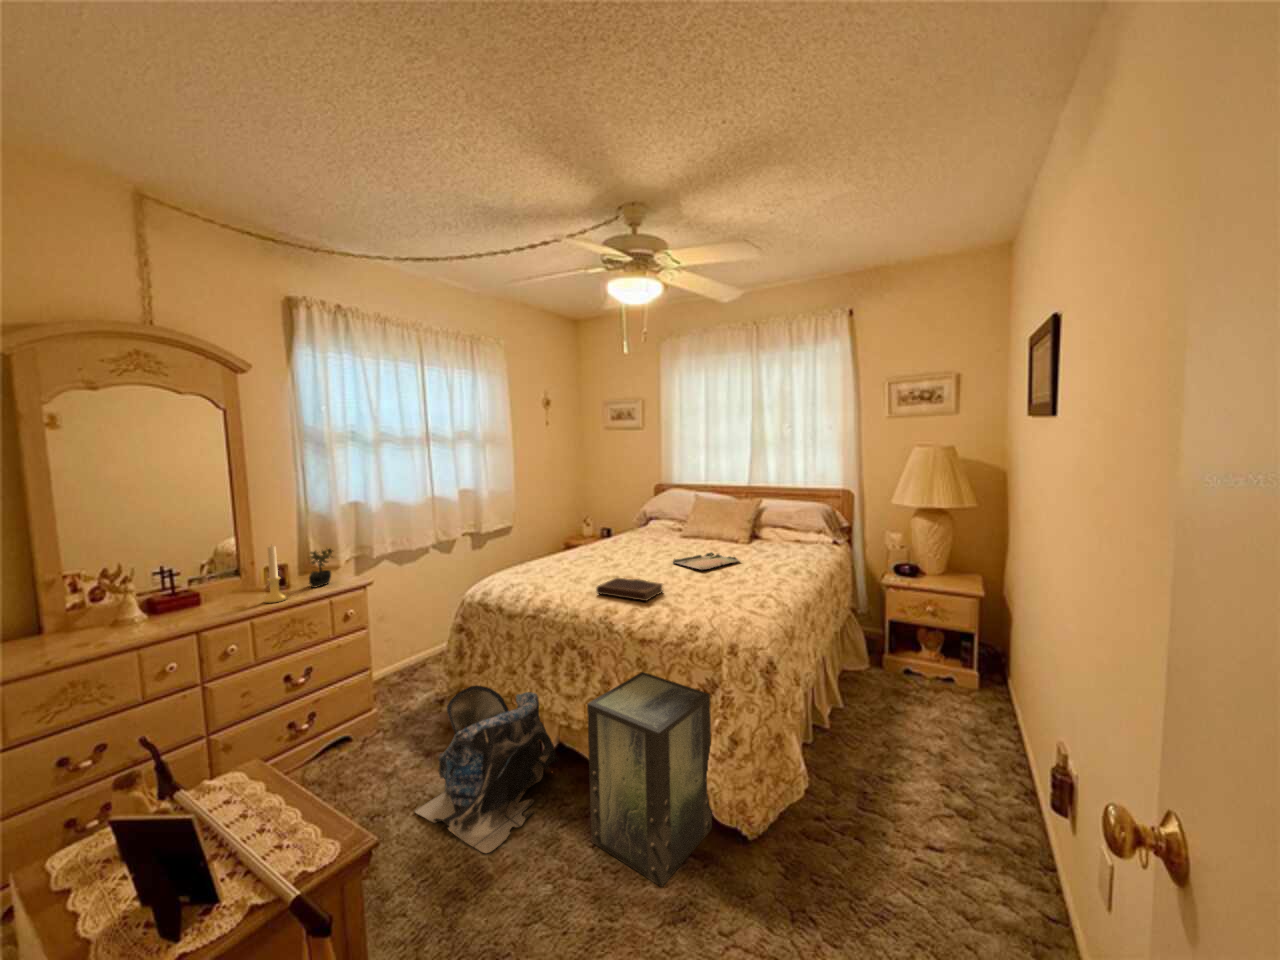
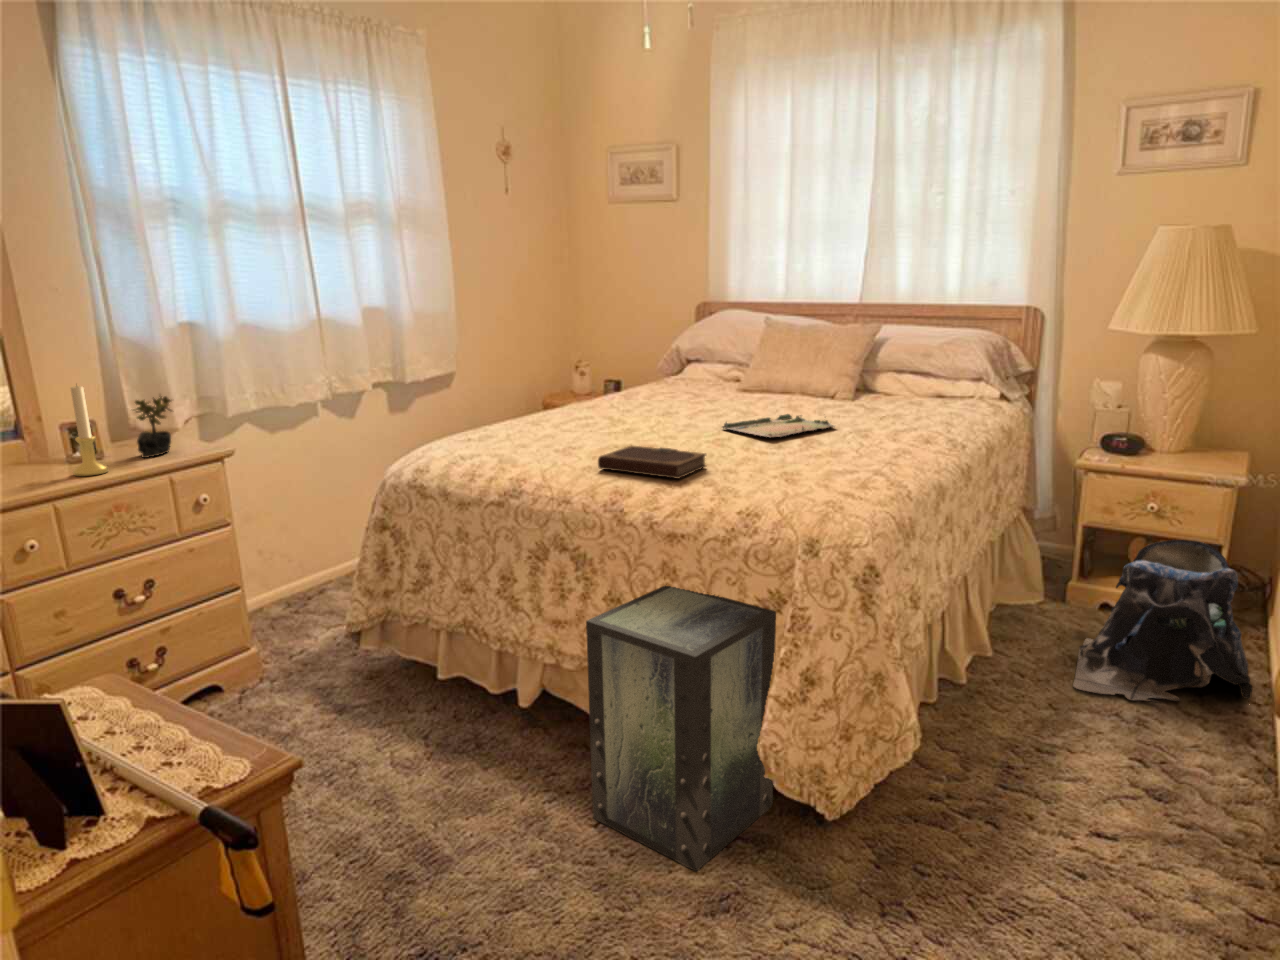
backpack: present [415,685,559,853] -> present [1073,540,1252,704]

